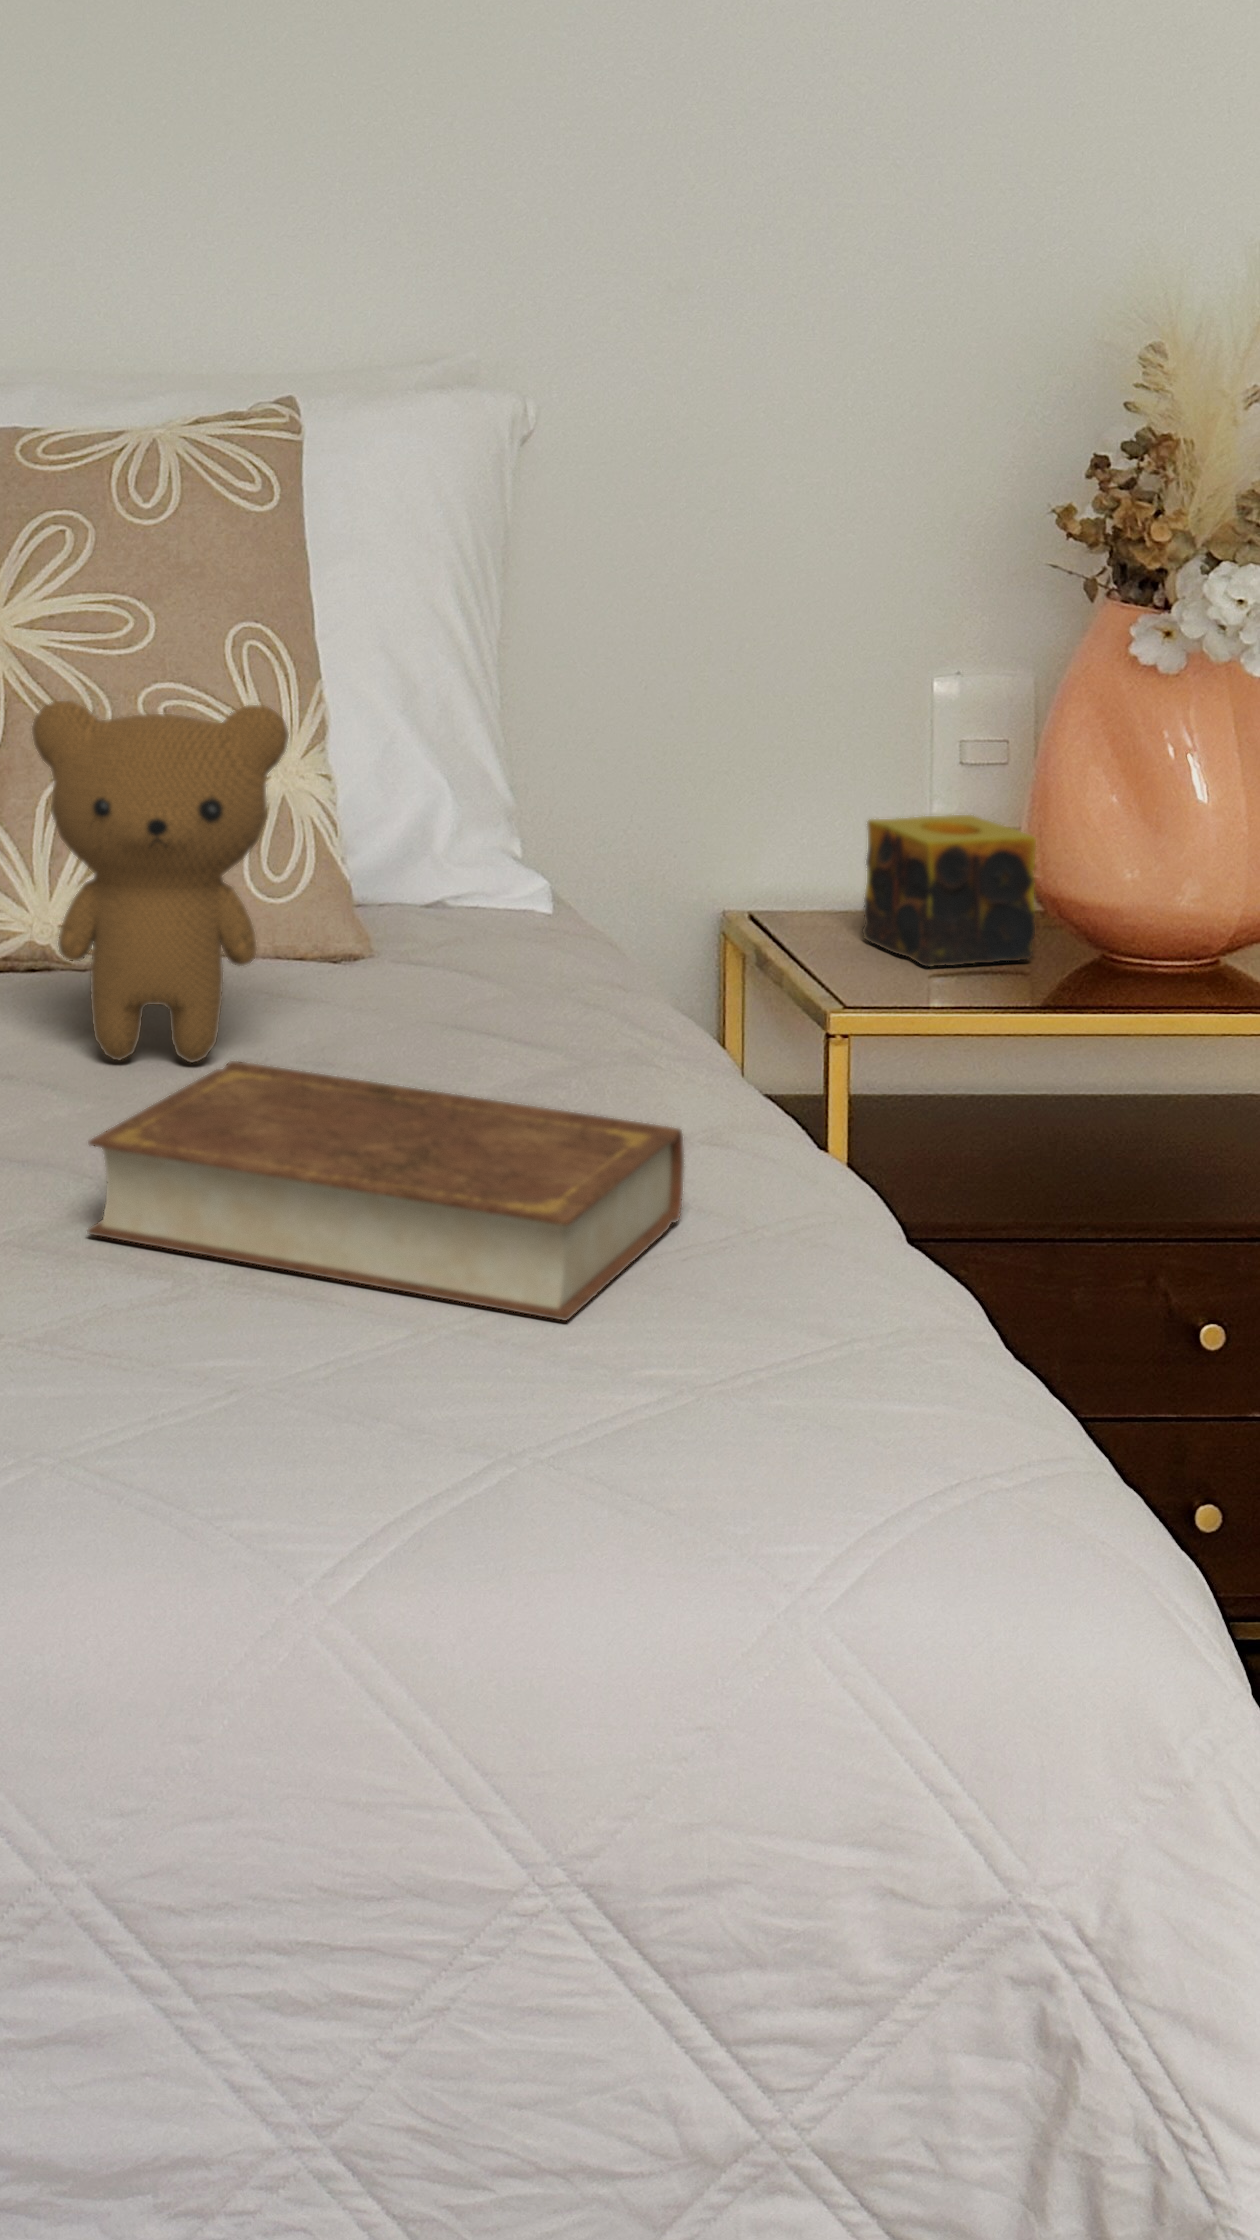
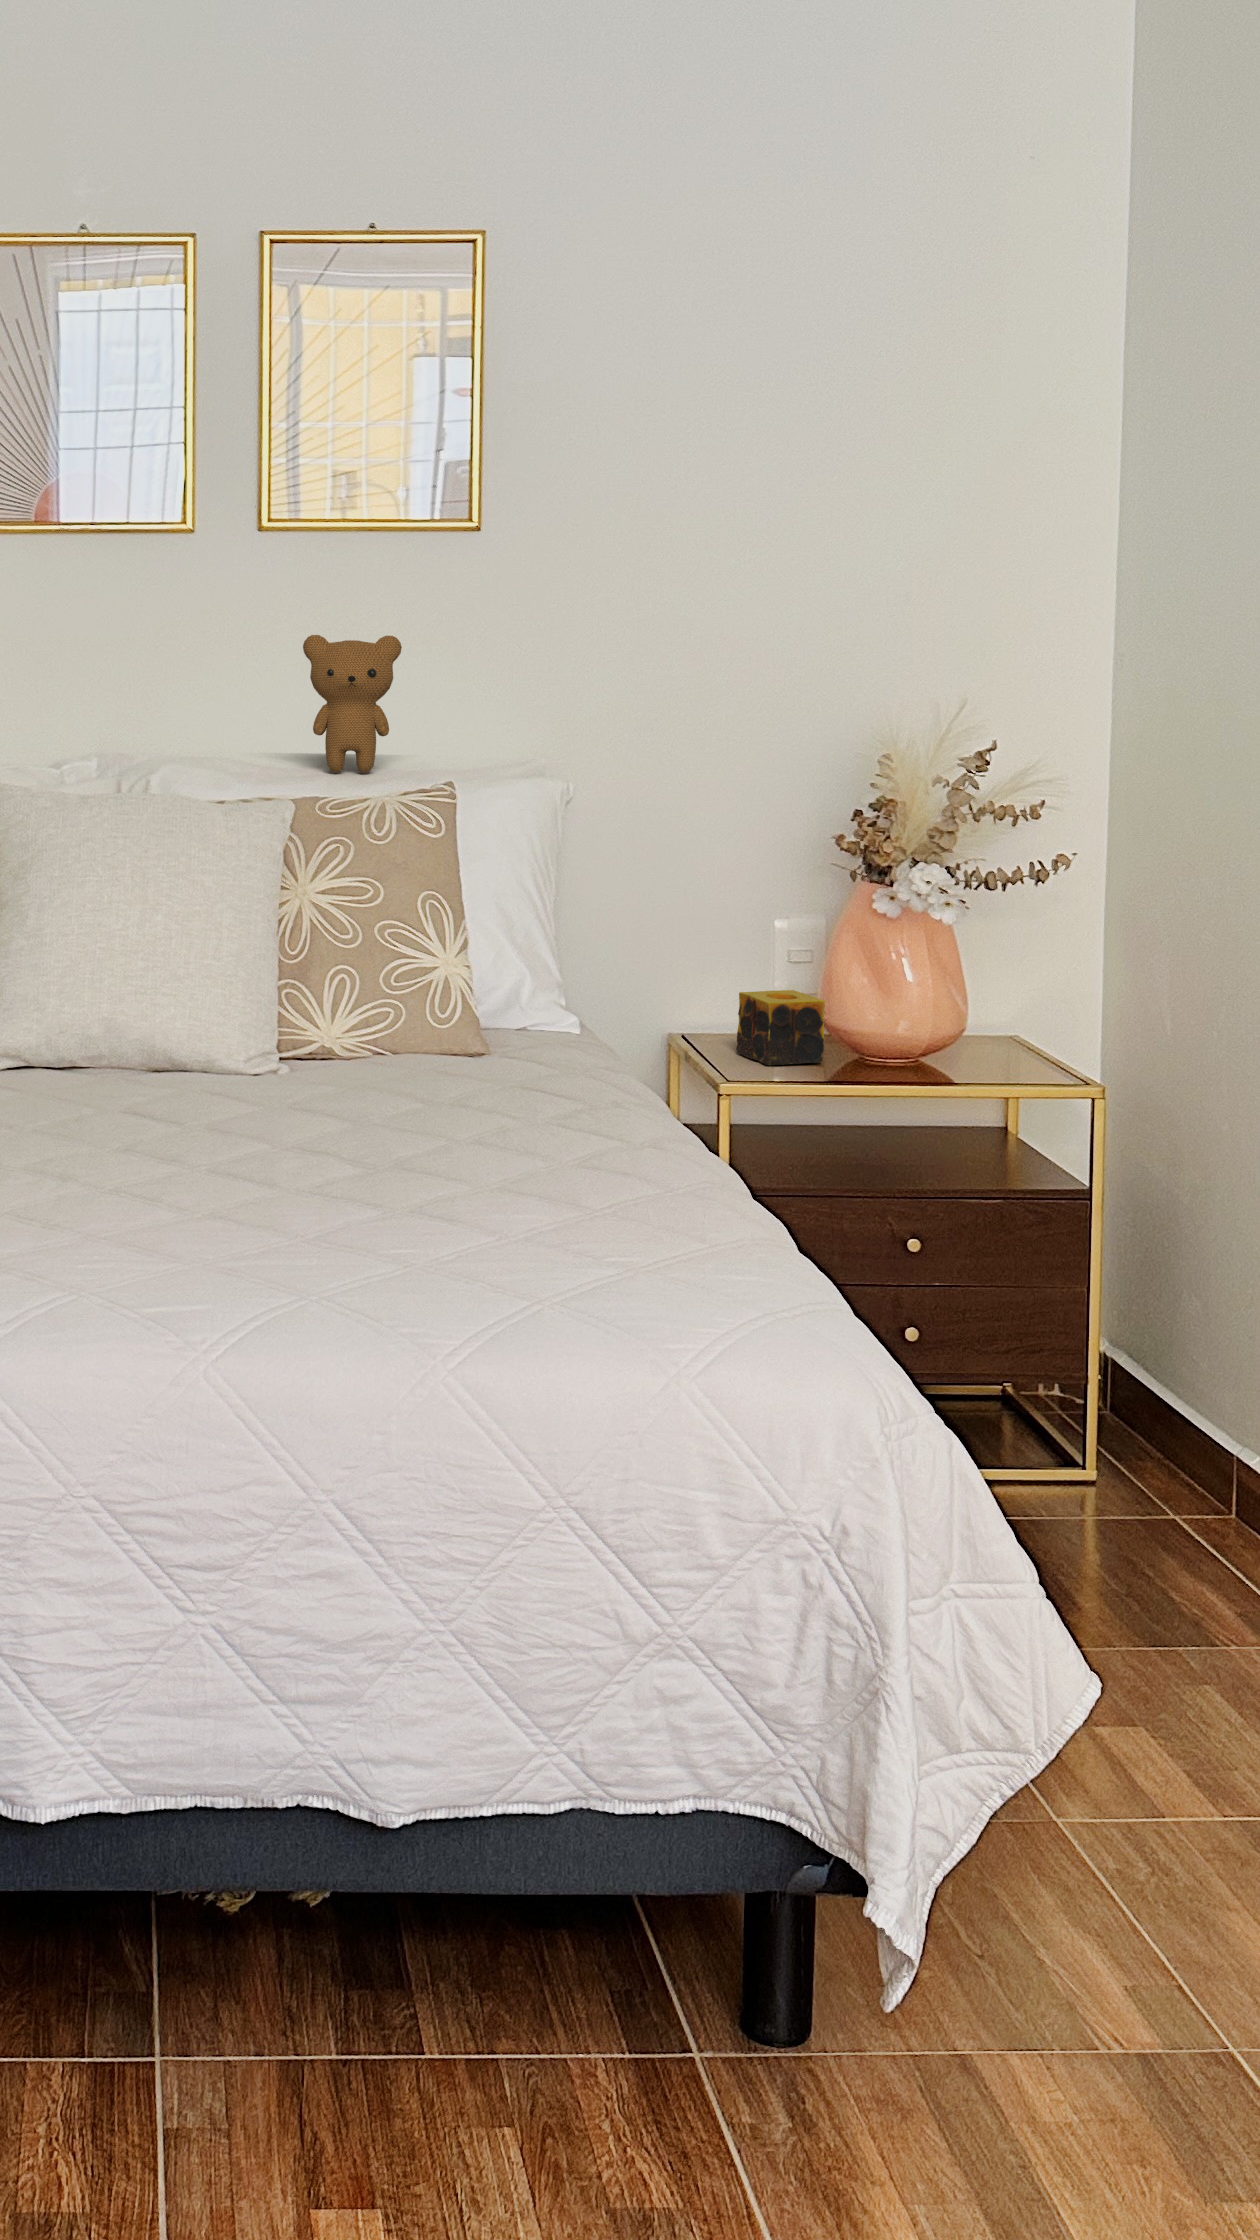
teddy bear: present [32,701,288,1063] -> present [303,635,402,773]
book: present [88,1061,684,1320] -> none [371,1088,633,1188]

